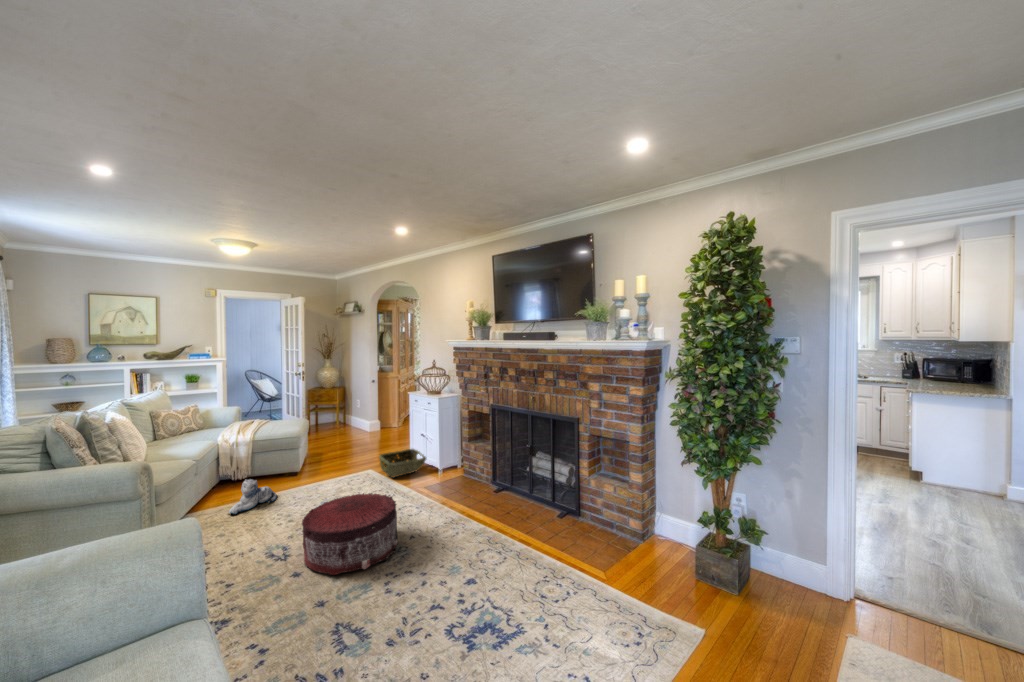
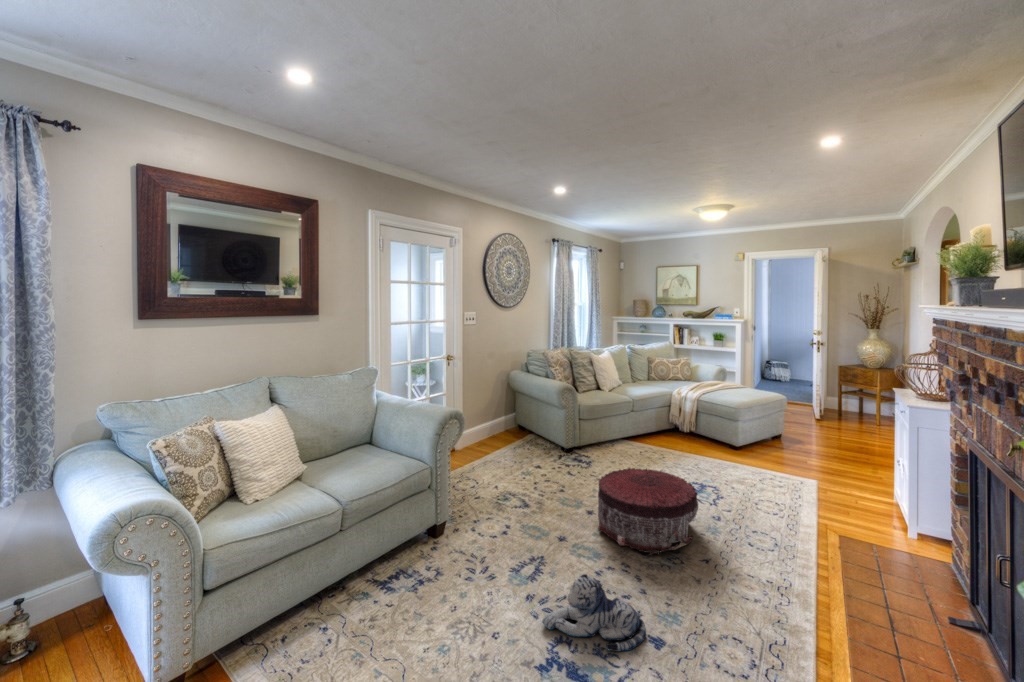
woven basket: present [379,449,426,478] -> none [808,462,890,512]
plush toy: present [229,479,277,514] -> present [543,574,646,652]

